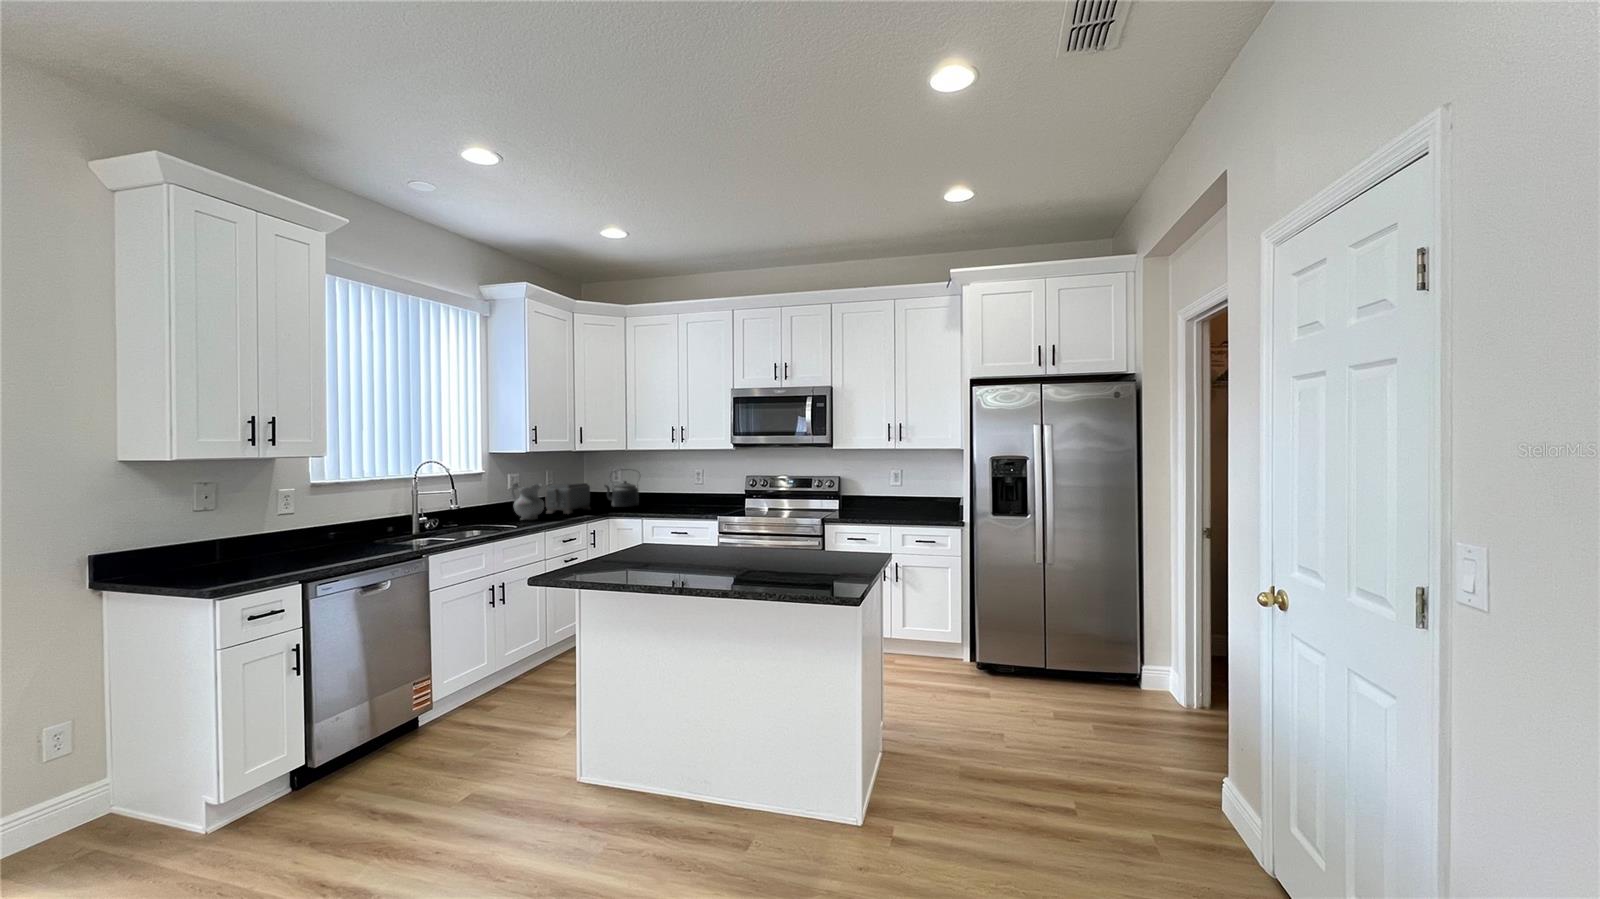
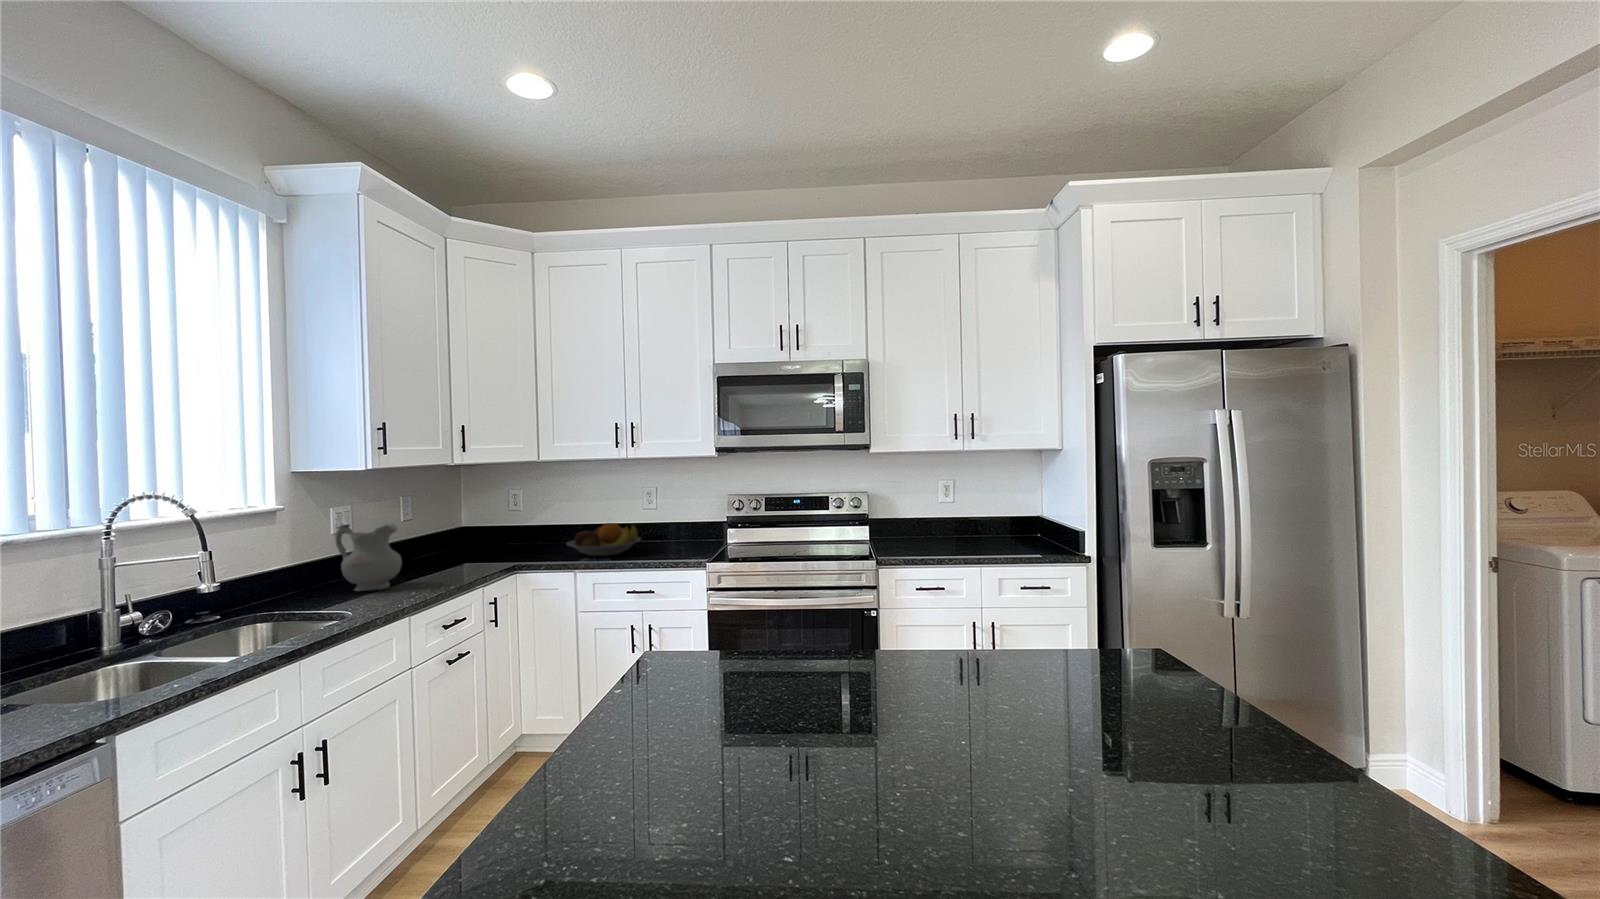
kettle: present [604,481,639,507] -> none [499,490,556,550]
toaster: present [545,483,591,514] -> none [401,515,481,571]
fruit bowl: none [641,491,688,511] -> present [567,523,641,556]

